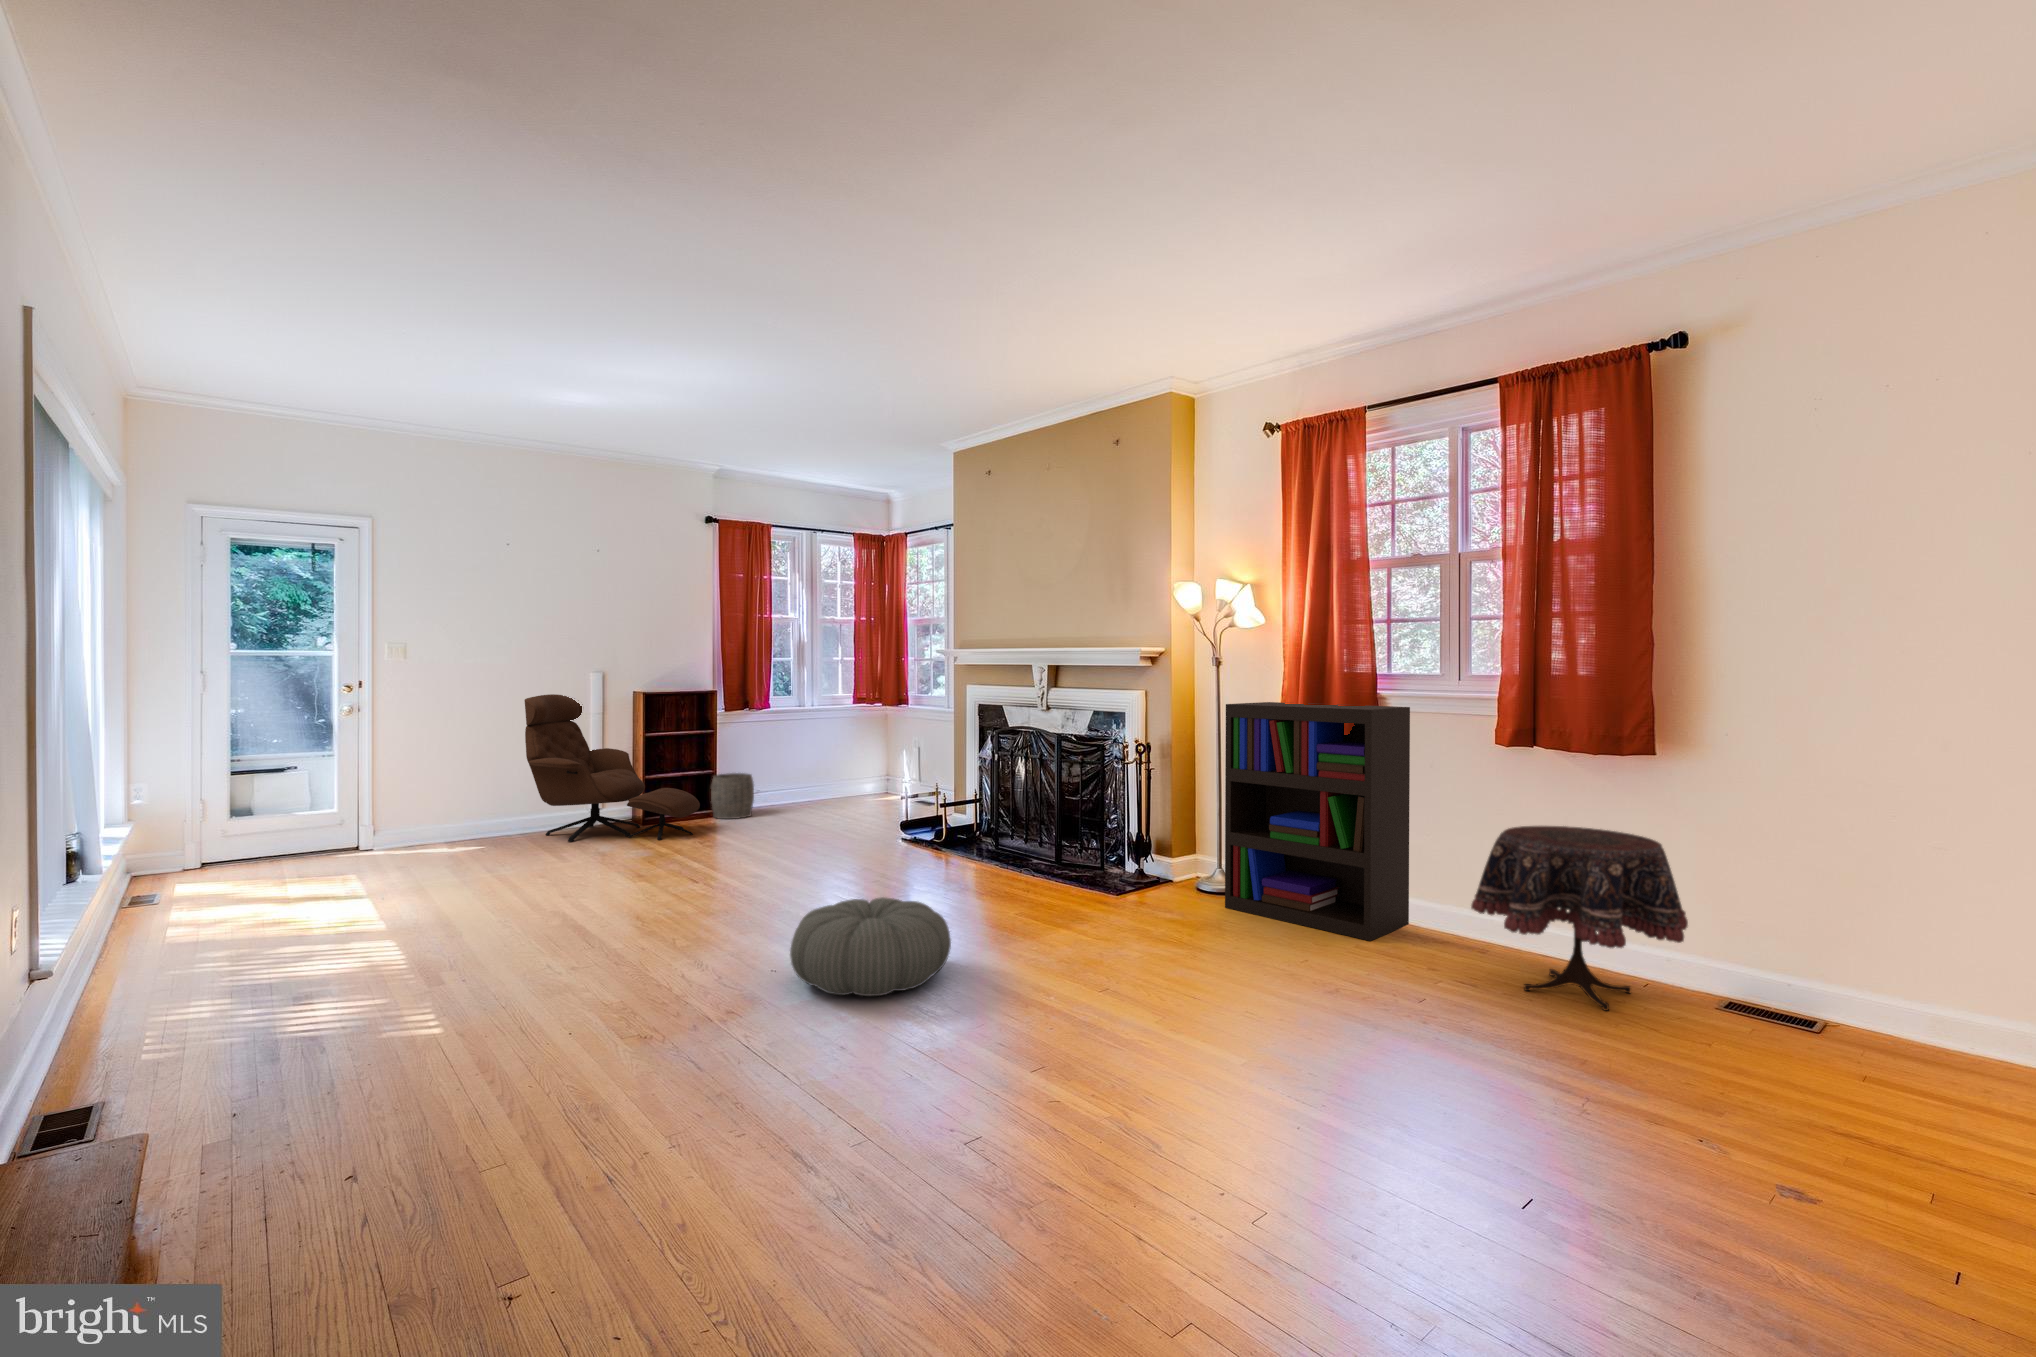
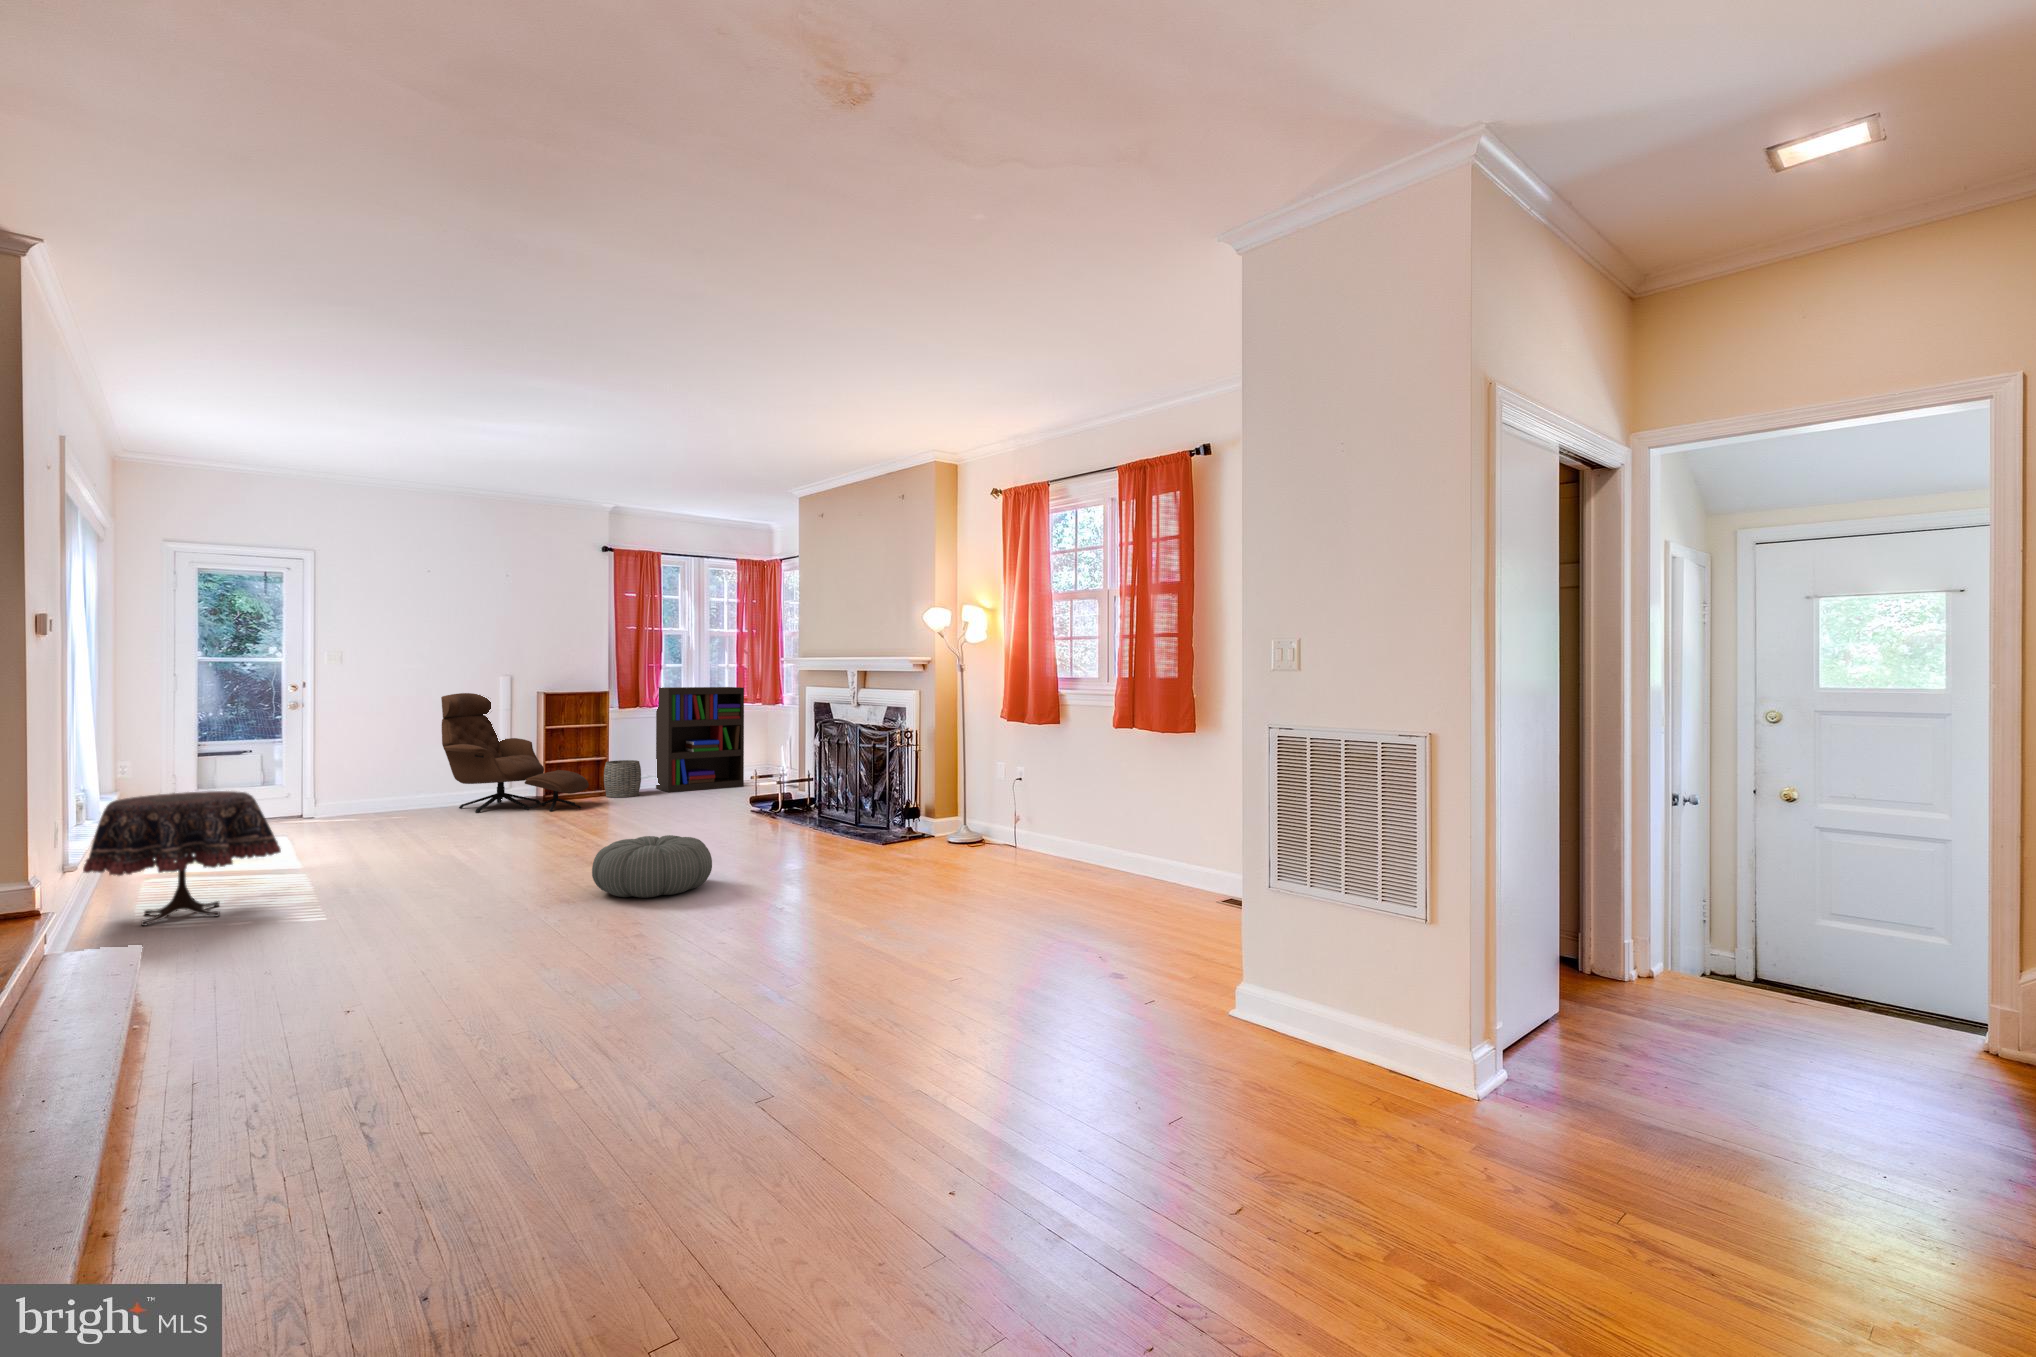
bookshelf: present [1225,702,1410,941] -> present [656,687,744,792]
side table: present [1471,826,1688,1011] -> present [83,791,281,926]

